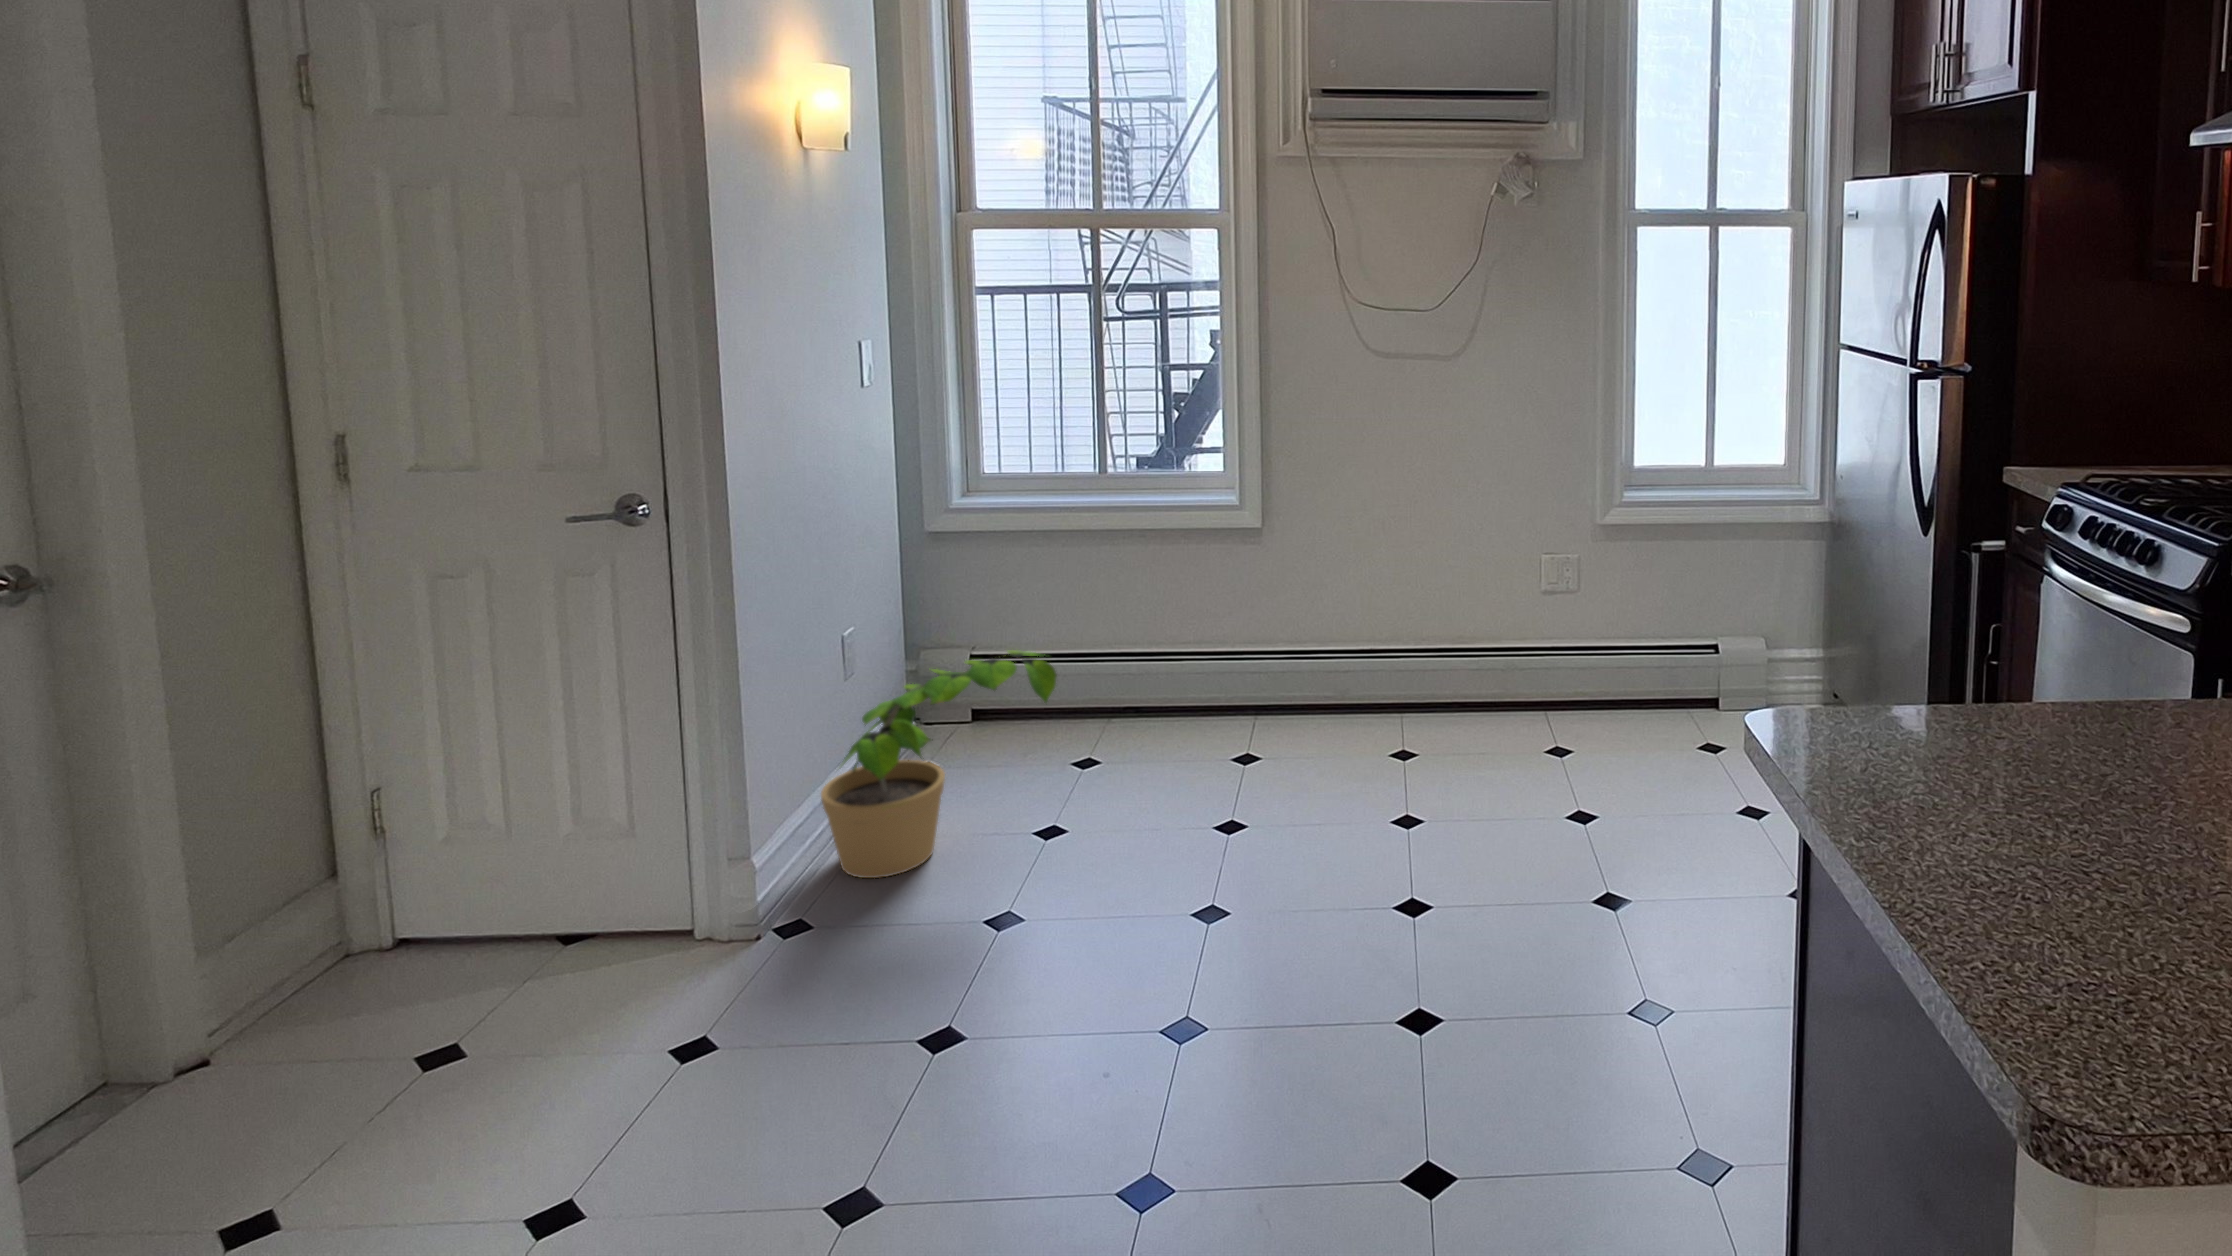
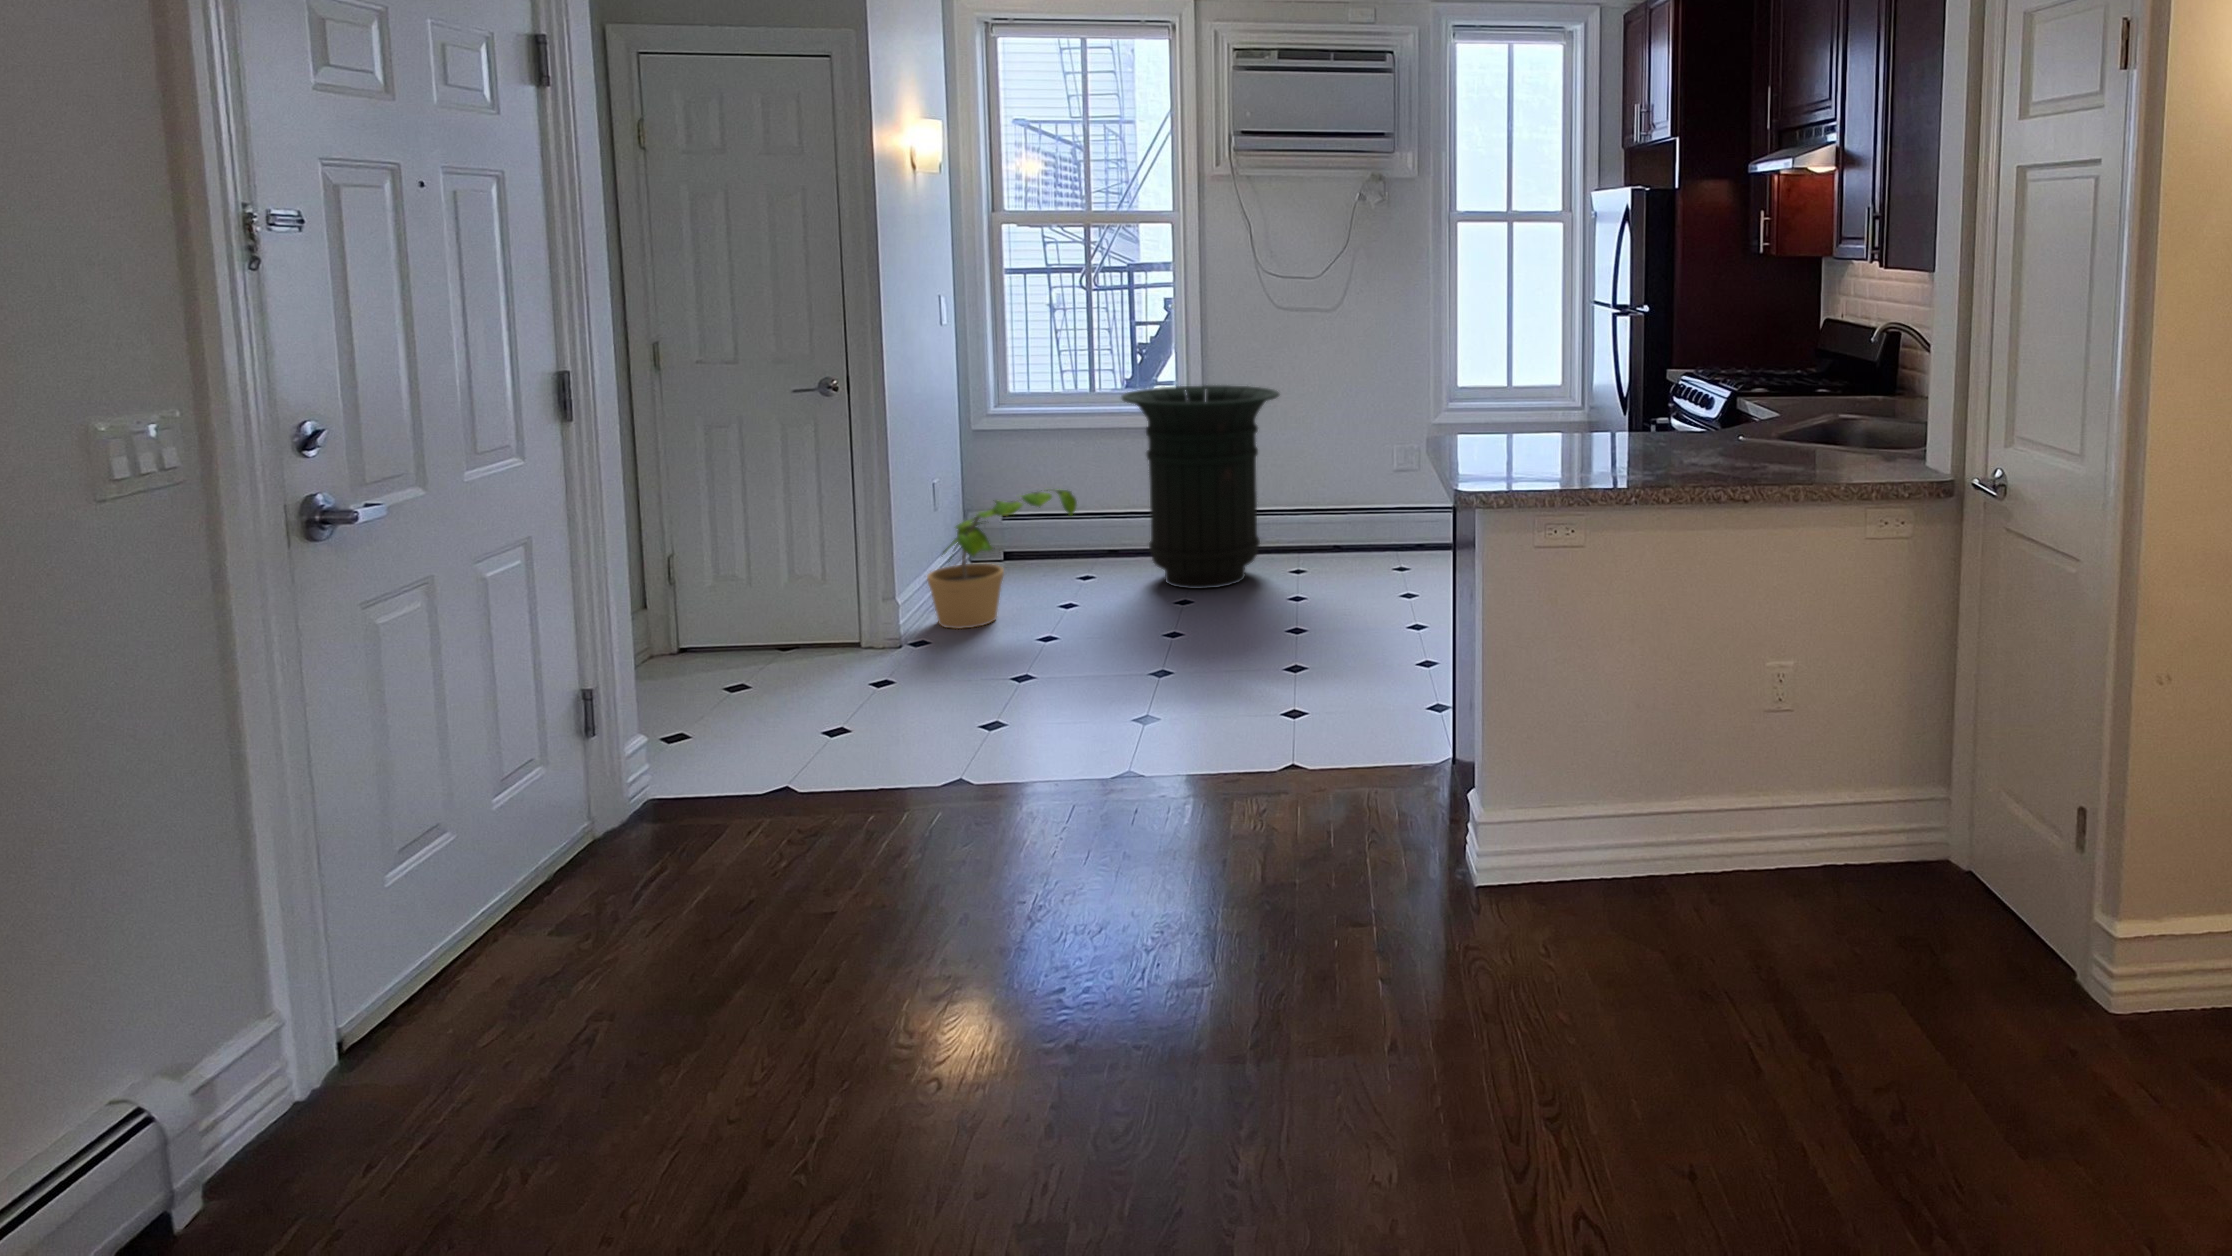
trash can: none [1137,466,1376,787] -> present [1122,385,1279,589]

